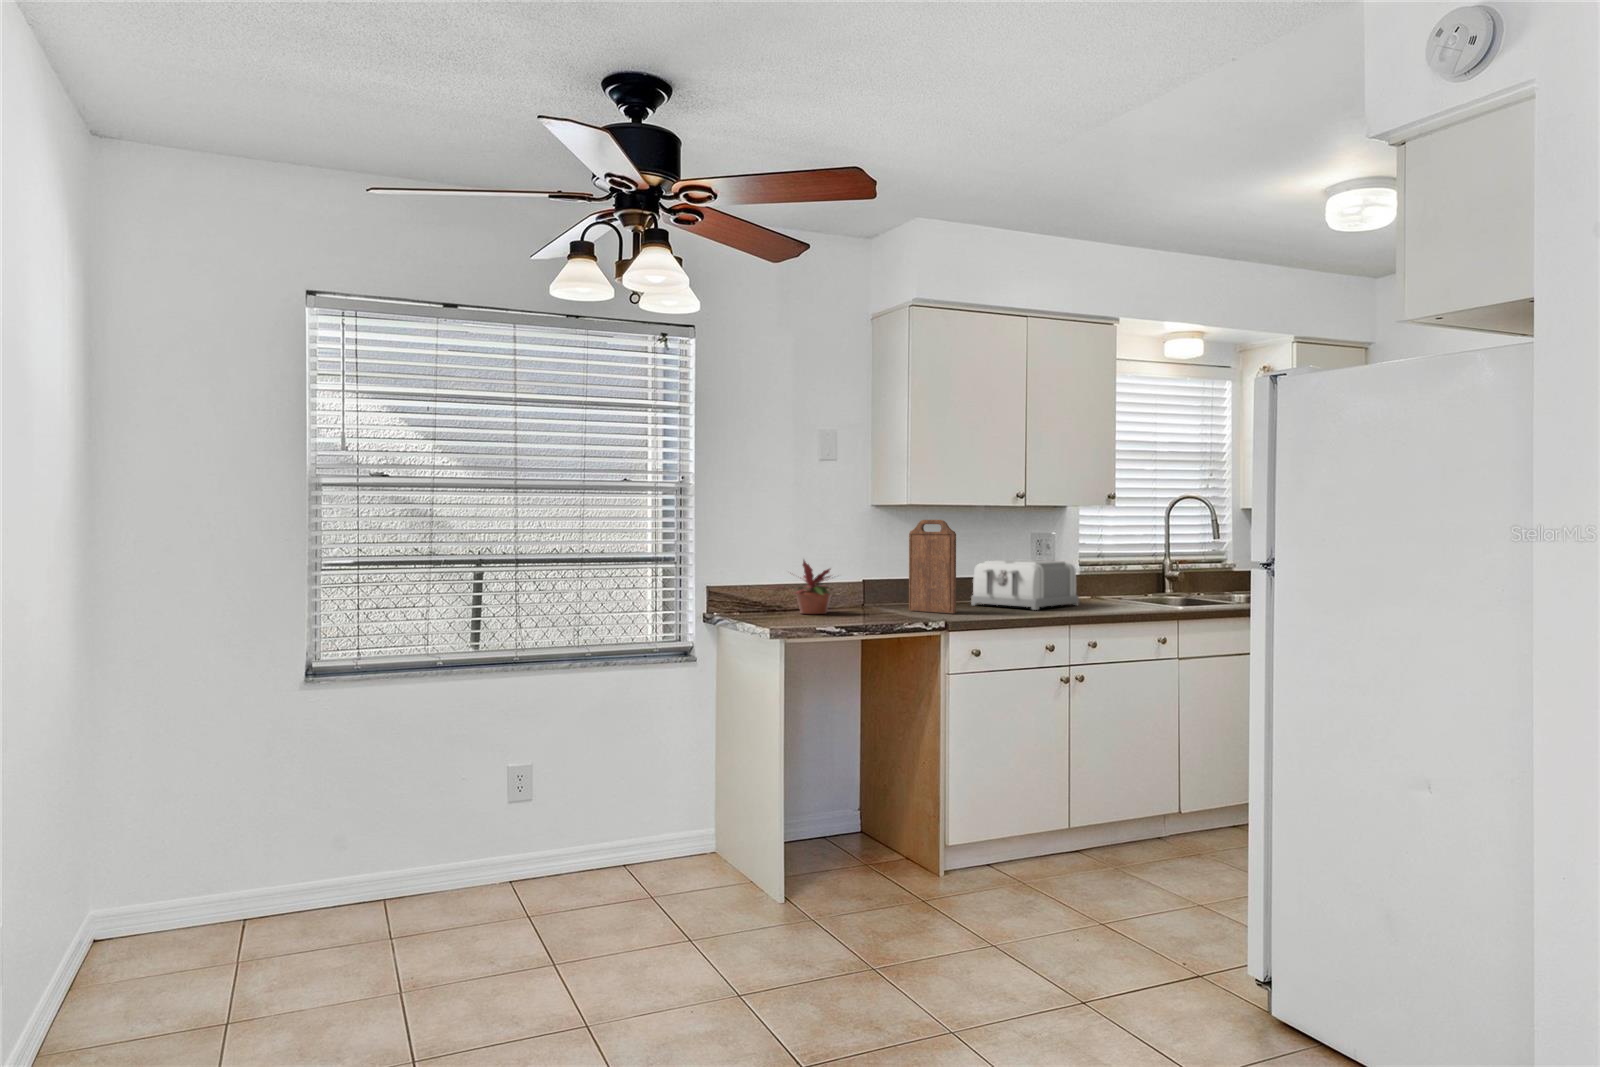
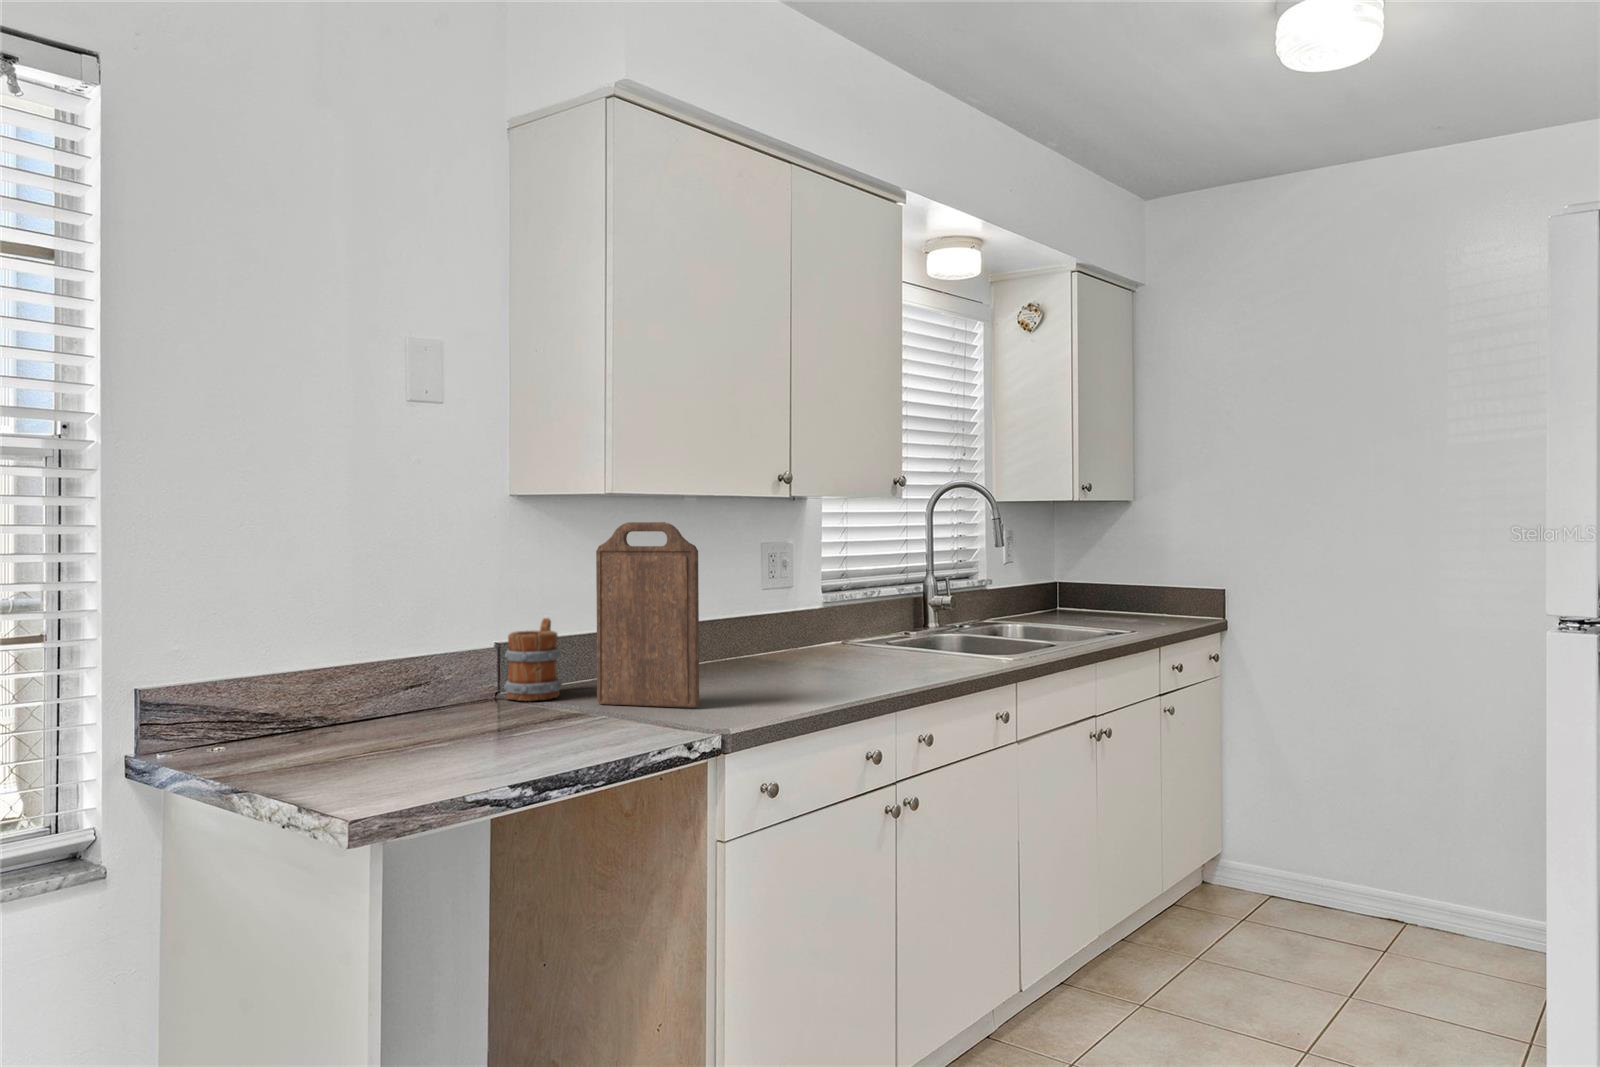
potted plant: present [794,560,833,614] -> none [329,609,477,735]
toaster: present [971,560,1079,610] -> none [690,590,862,685]
mug: none [868,568,897,608] -> present [504,618,562,701]

